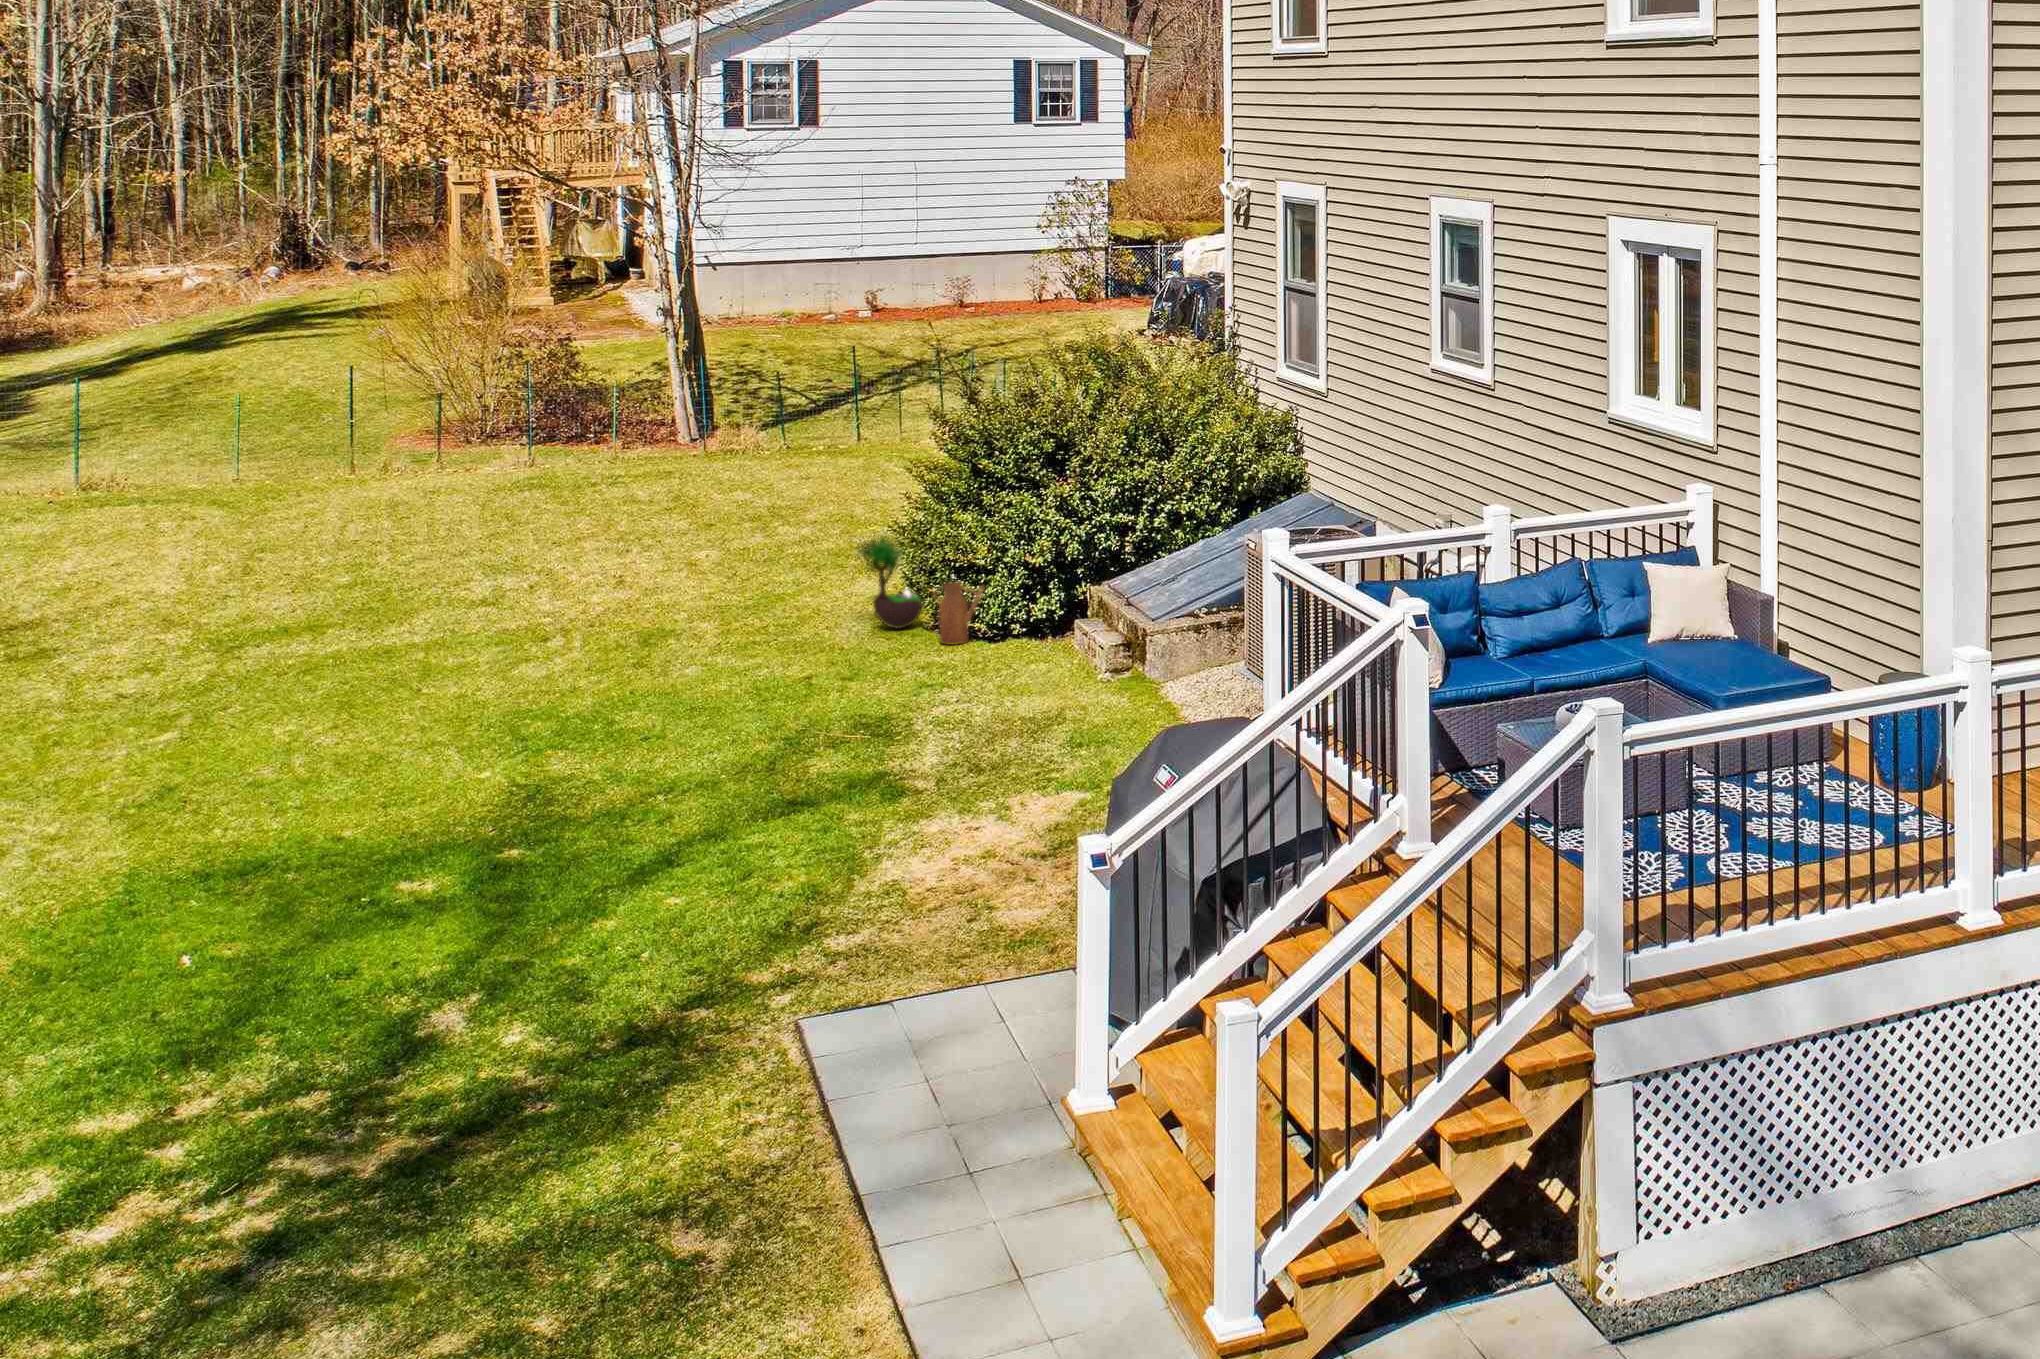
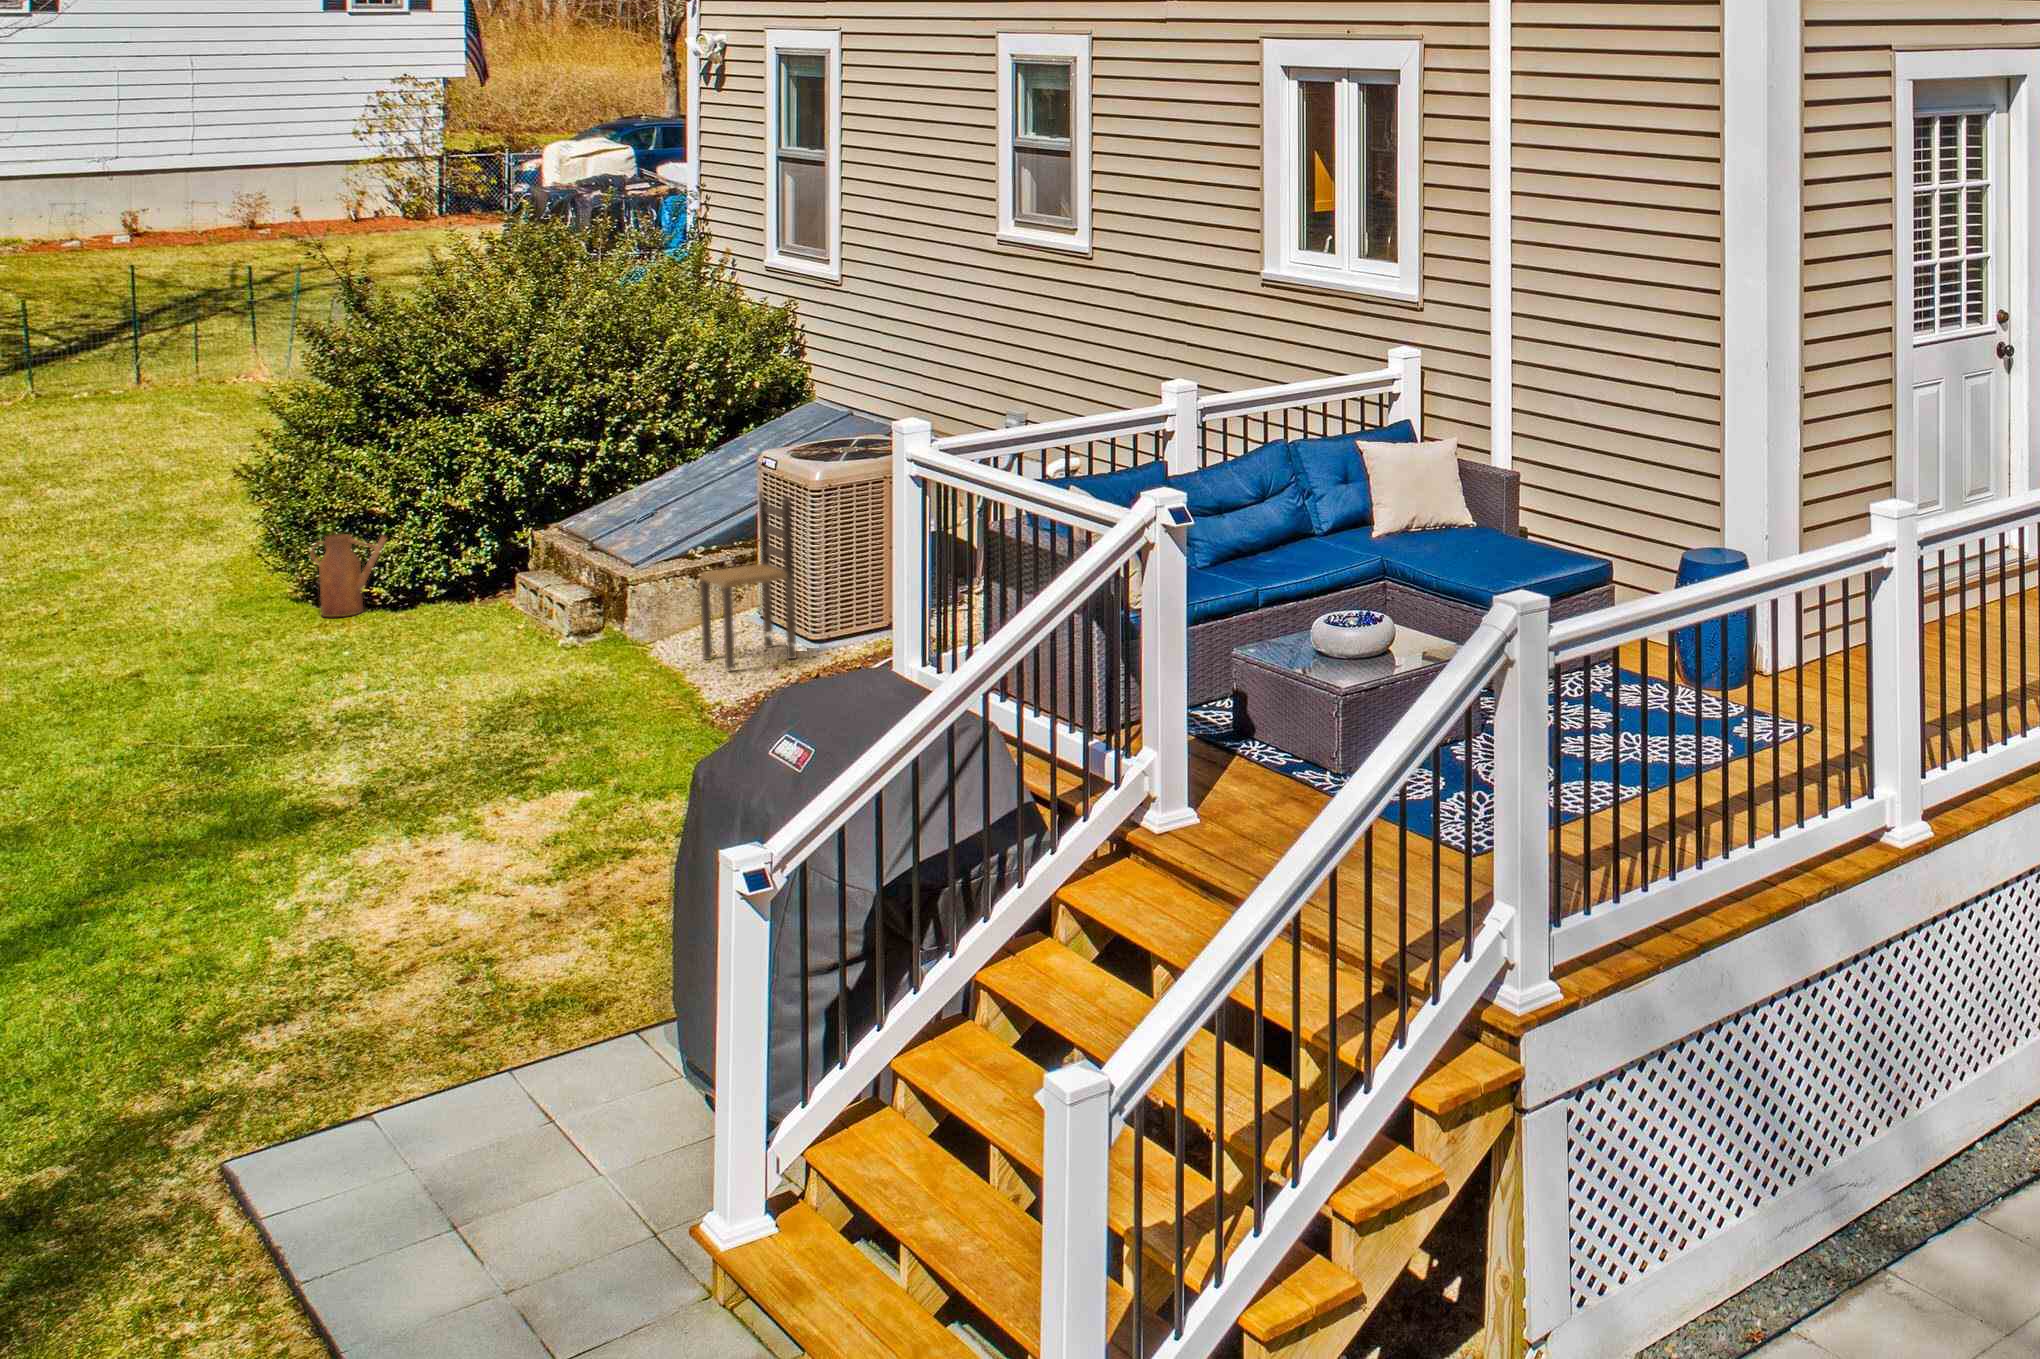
potted tree: present [856,533,922,628] -> none [182,464,289,602]
chair: none [1191,568,1259,707] -> present [700,492,797,670]

